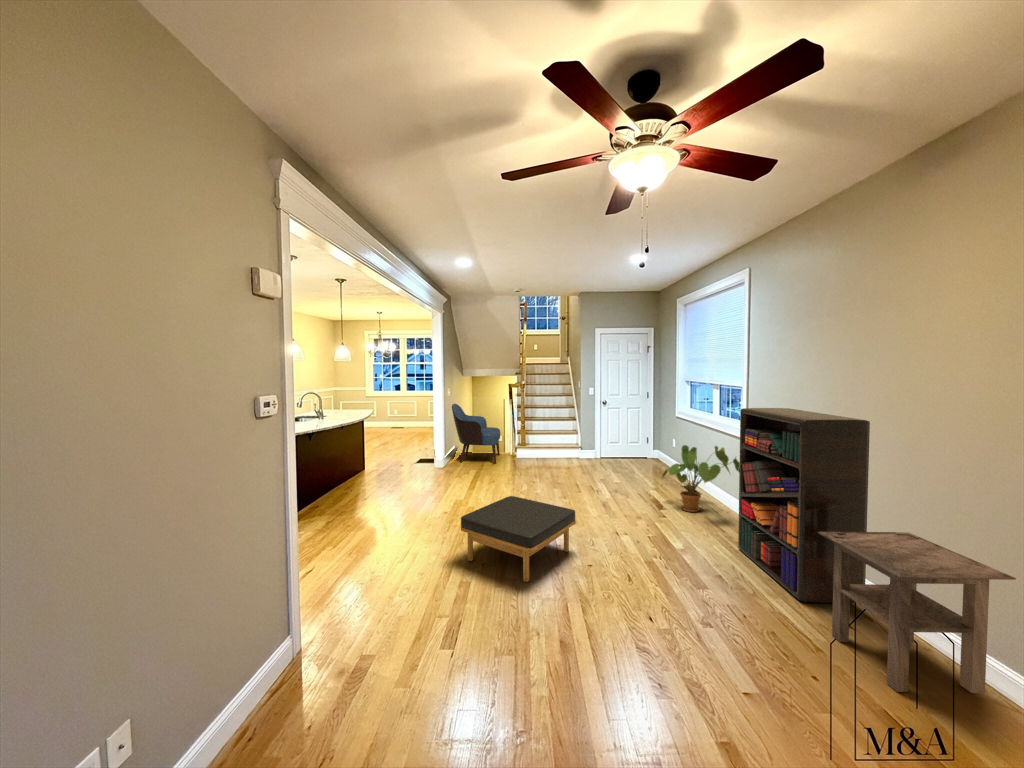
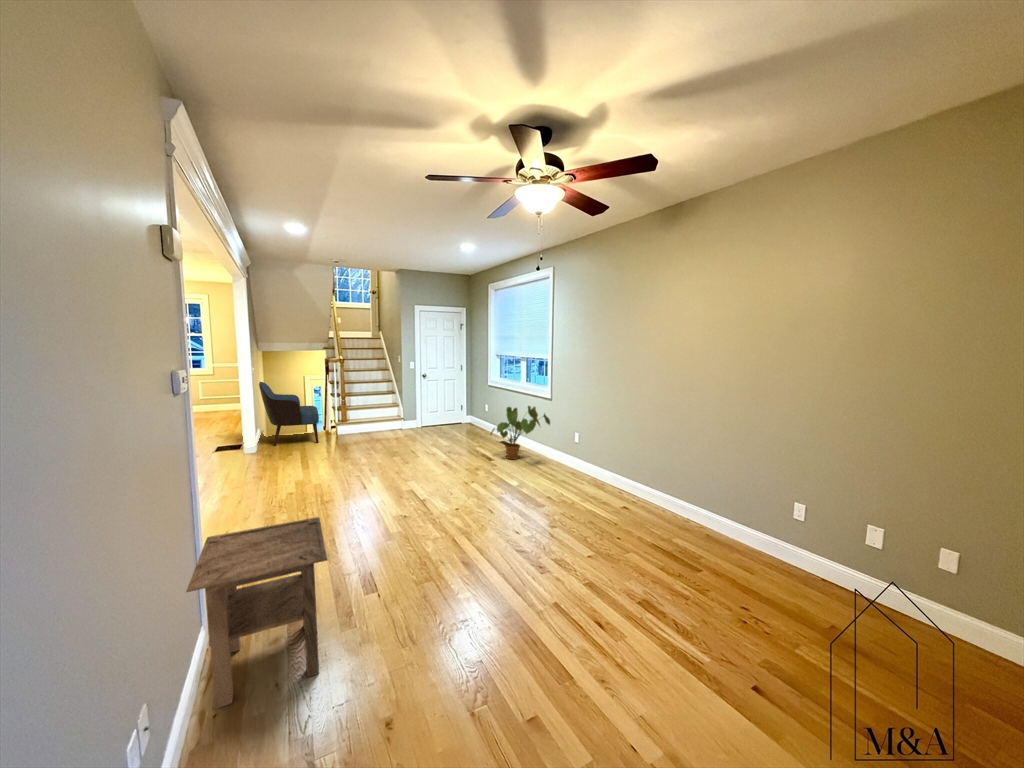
bookshelf: present [738,408,870,603] -> none [553,374,633,501]
ottoman: present [461,496,576,582] -> none [337,465,441,532]
side table: present [818,532,1016,693] -> present [186,517,328,709]

